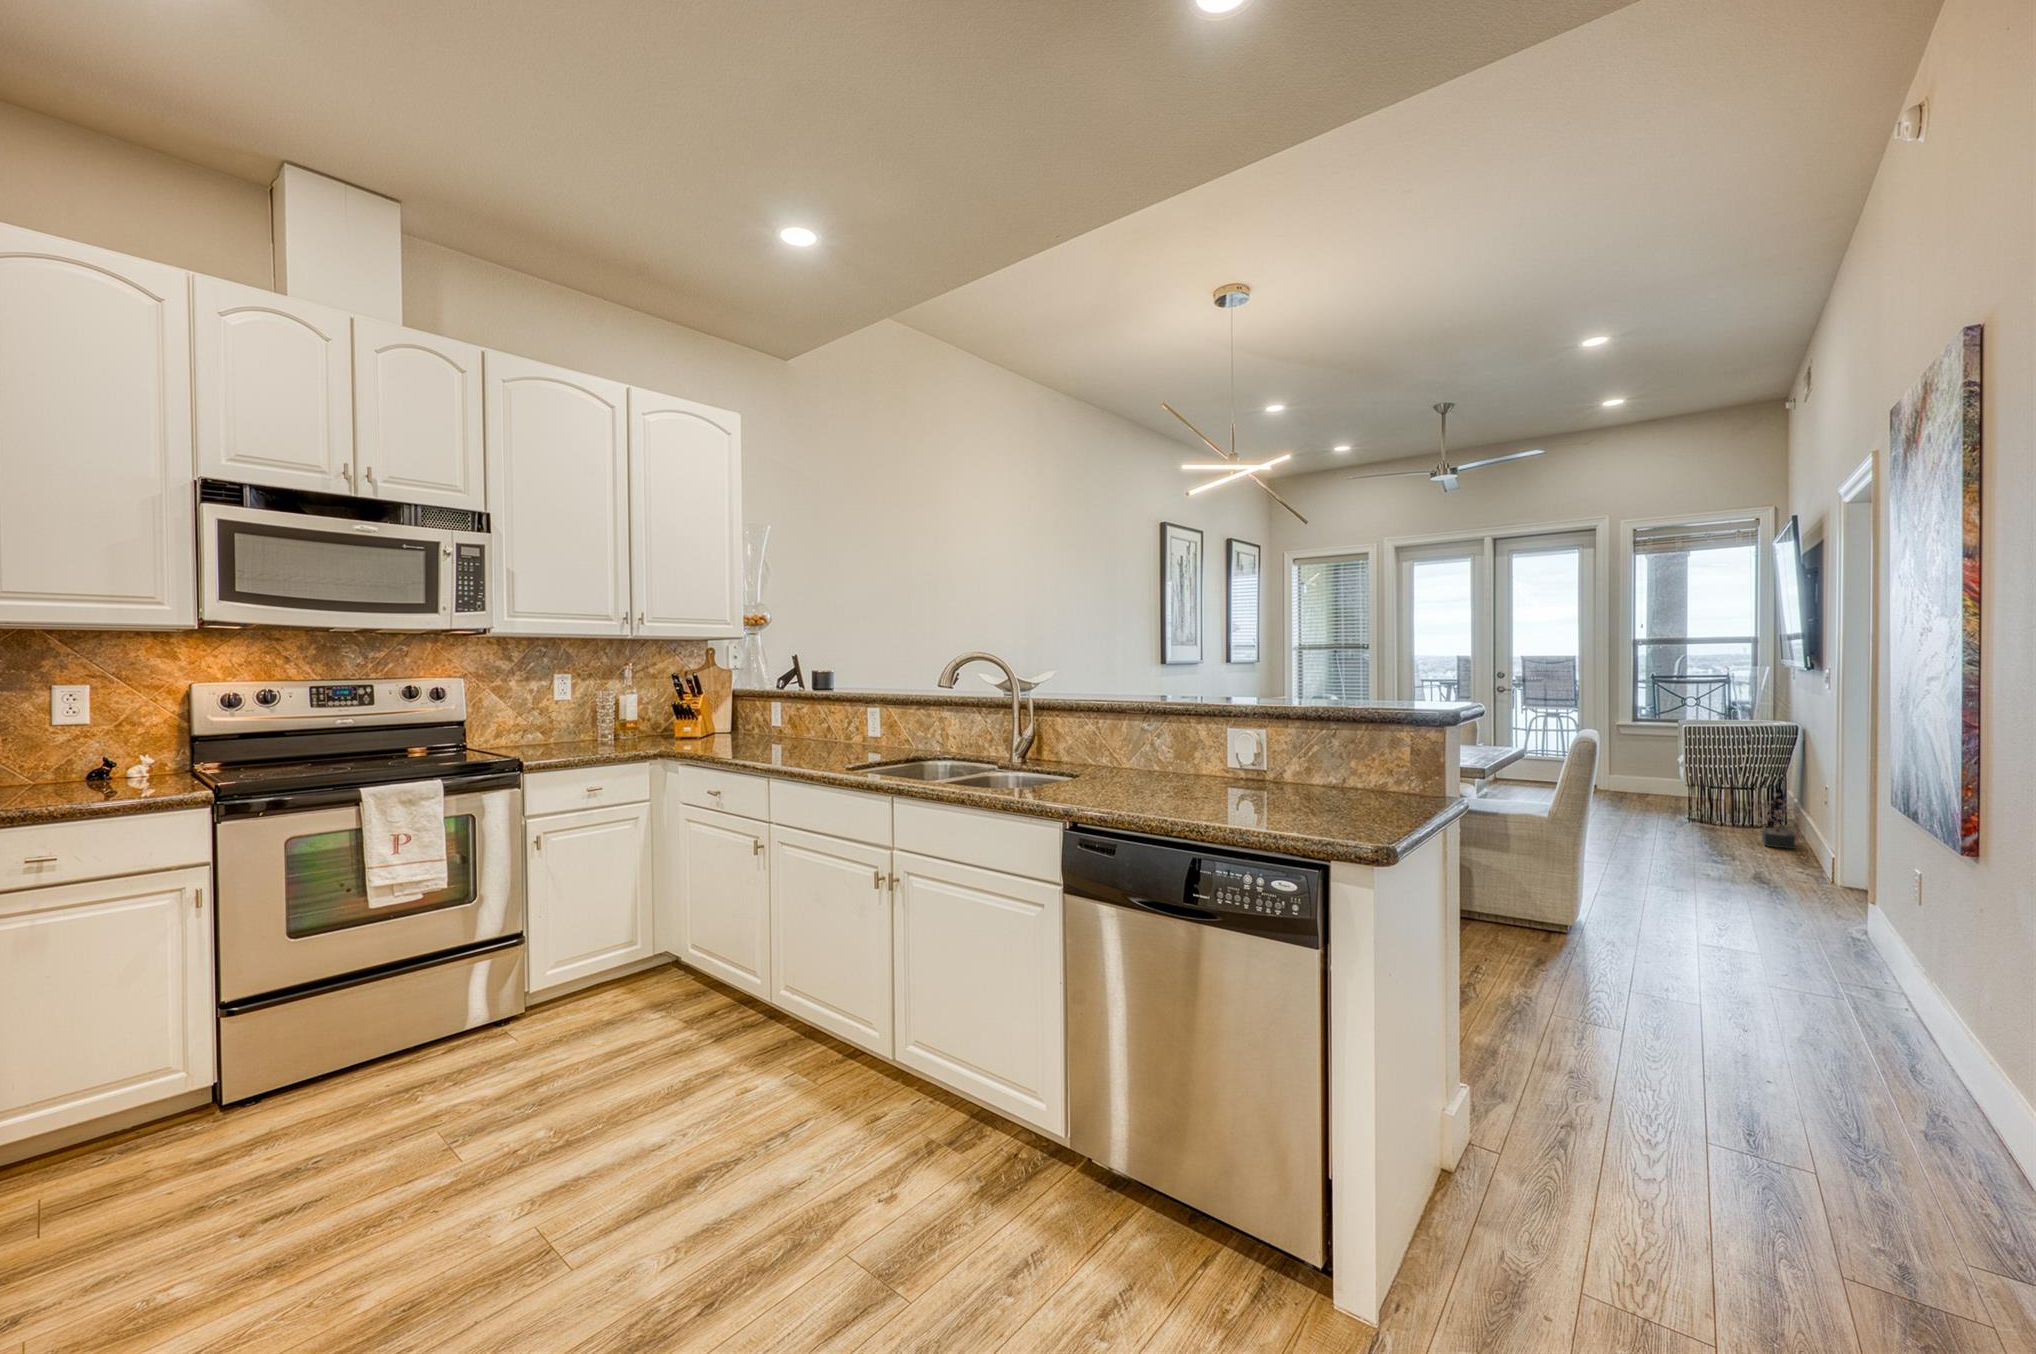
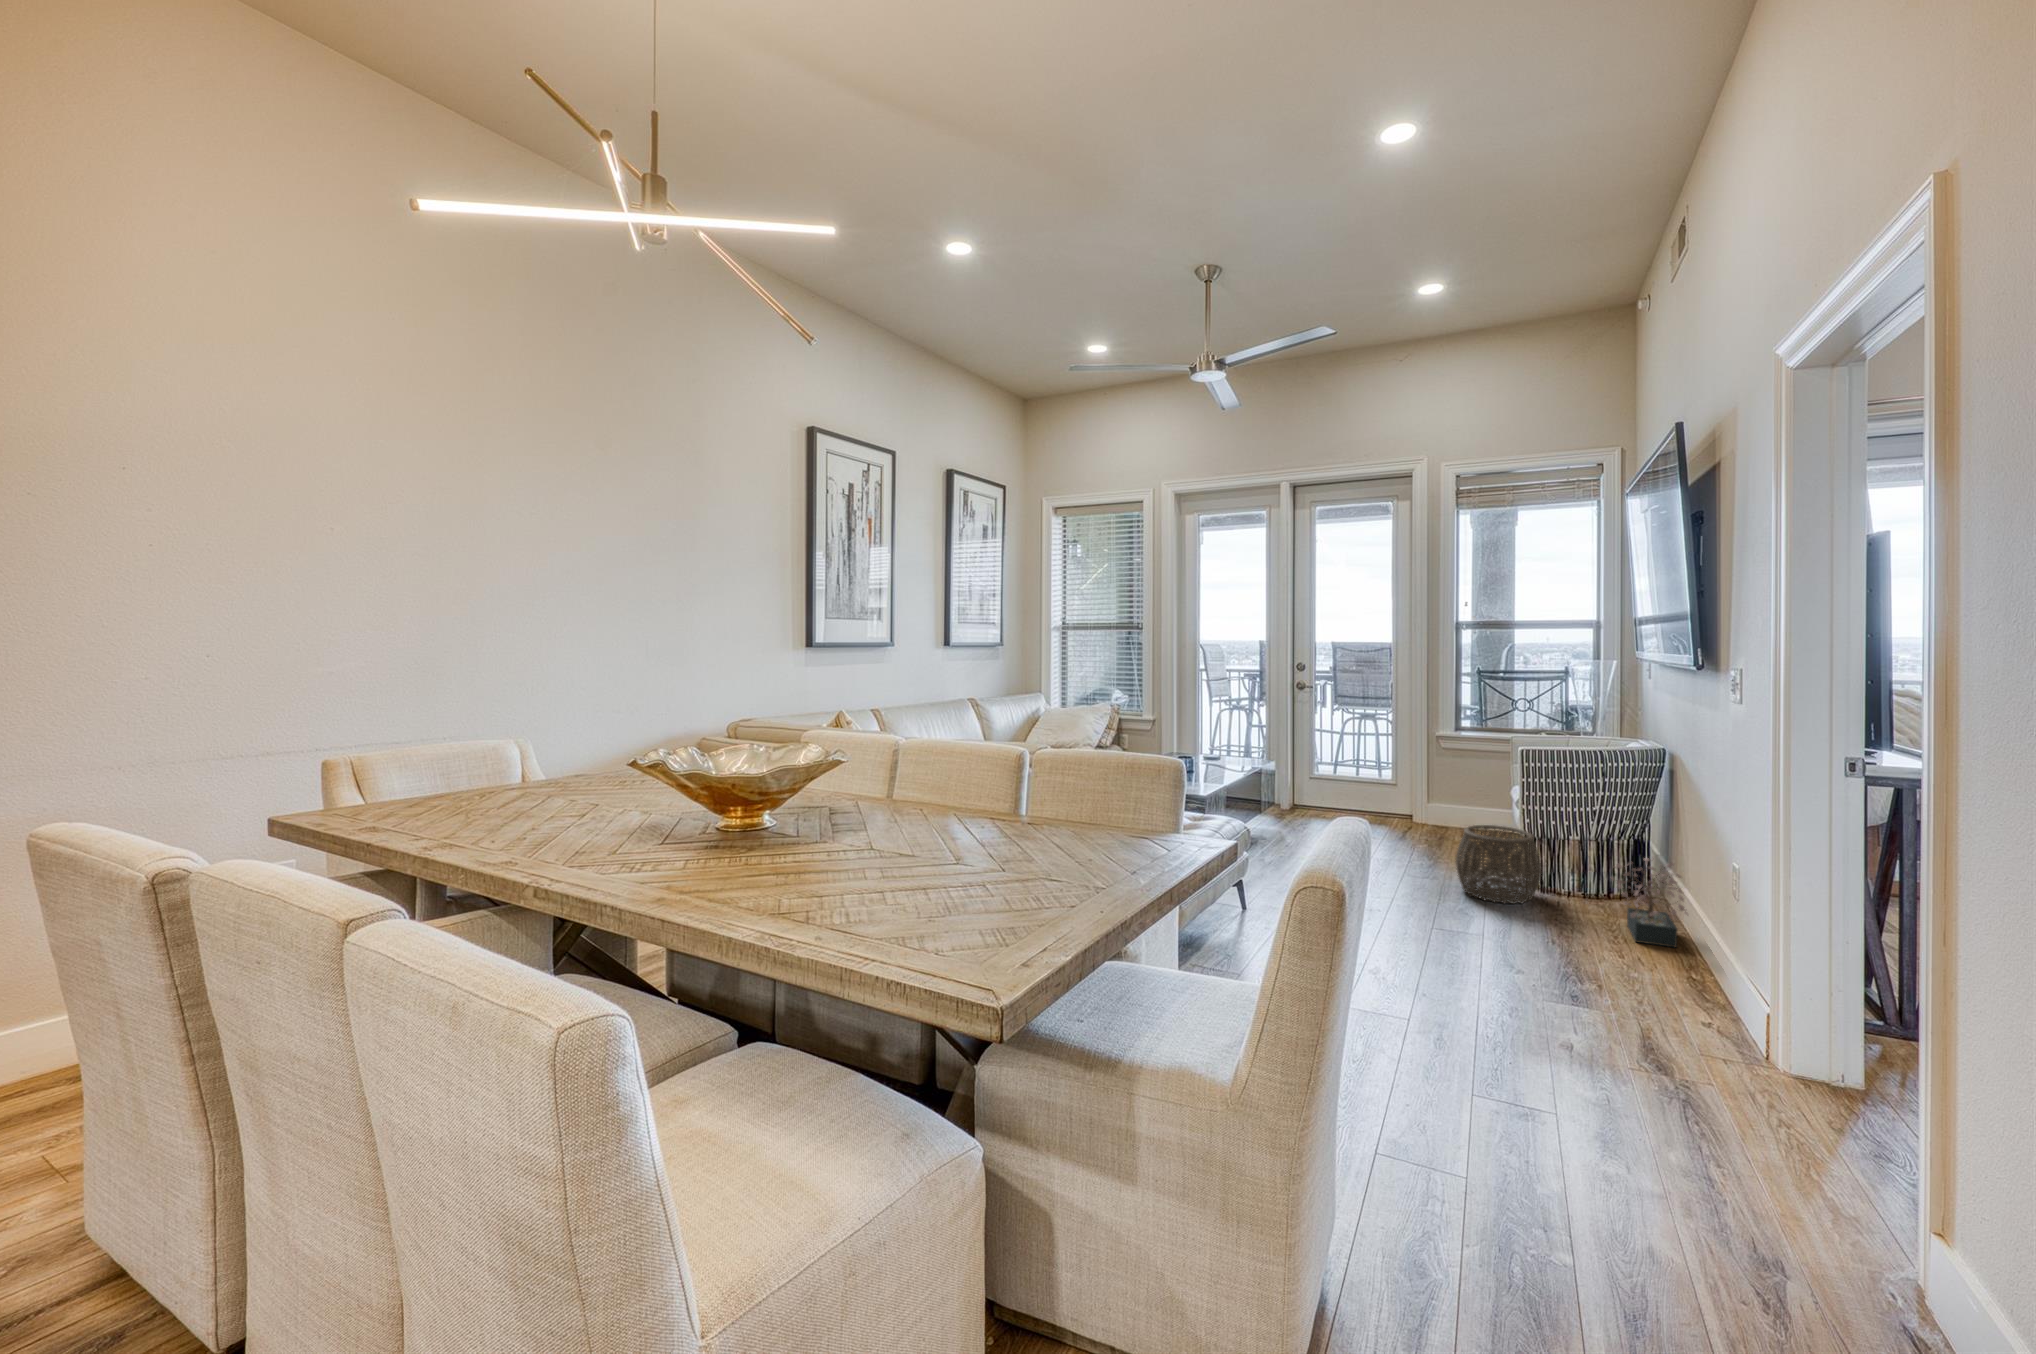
woven basket: none [1632,778,1699,830] -> present [1456,825,1541,904]

